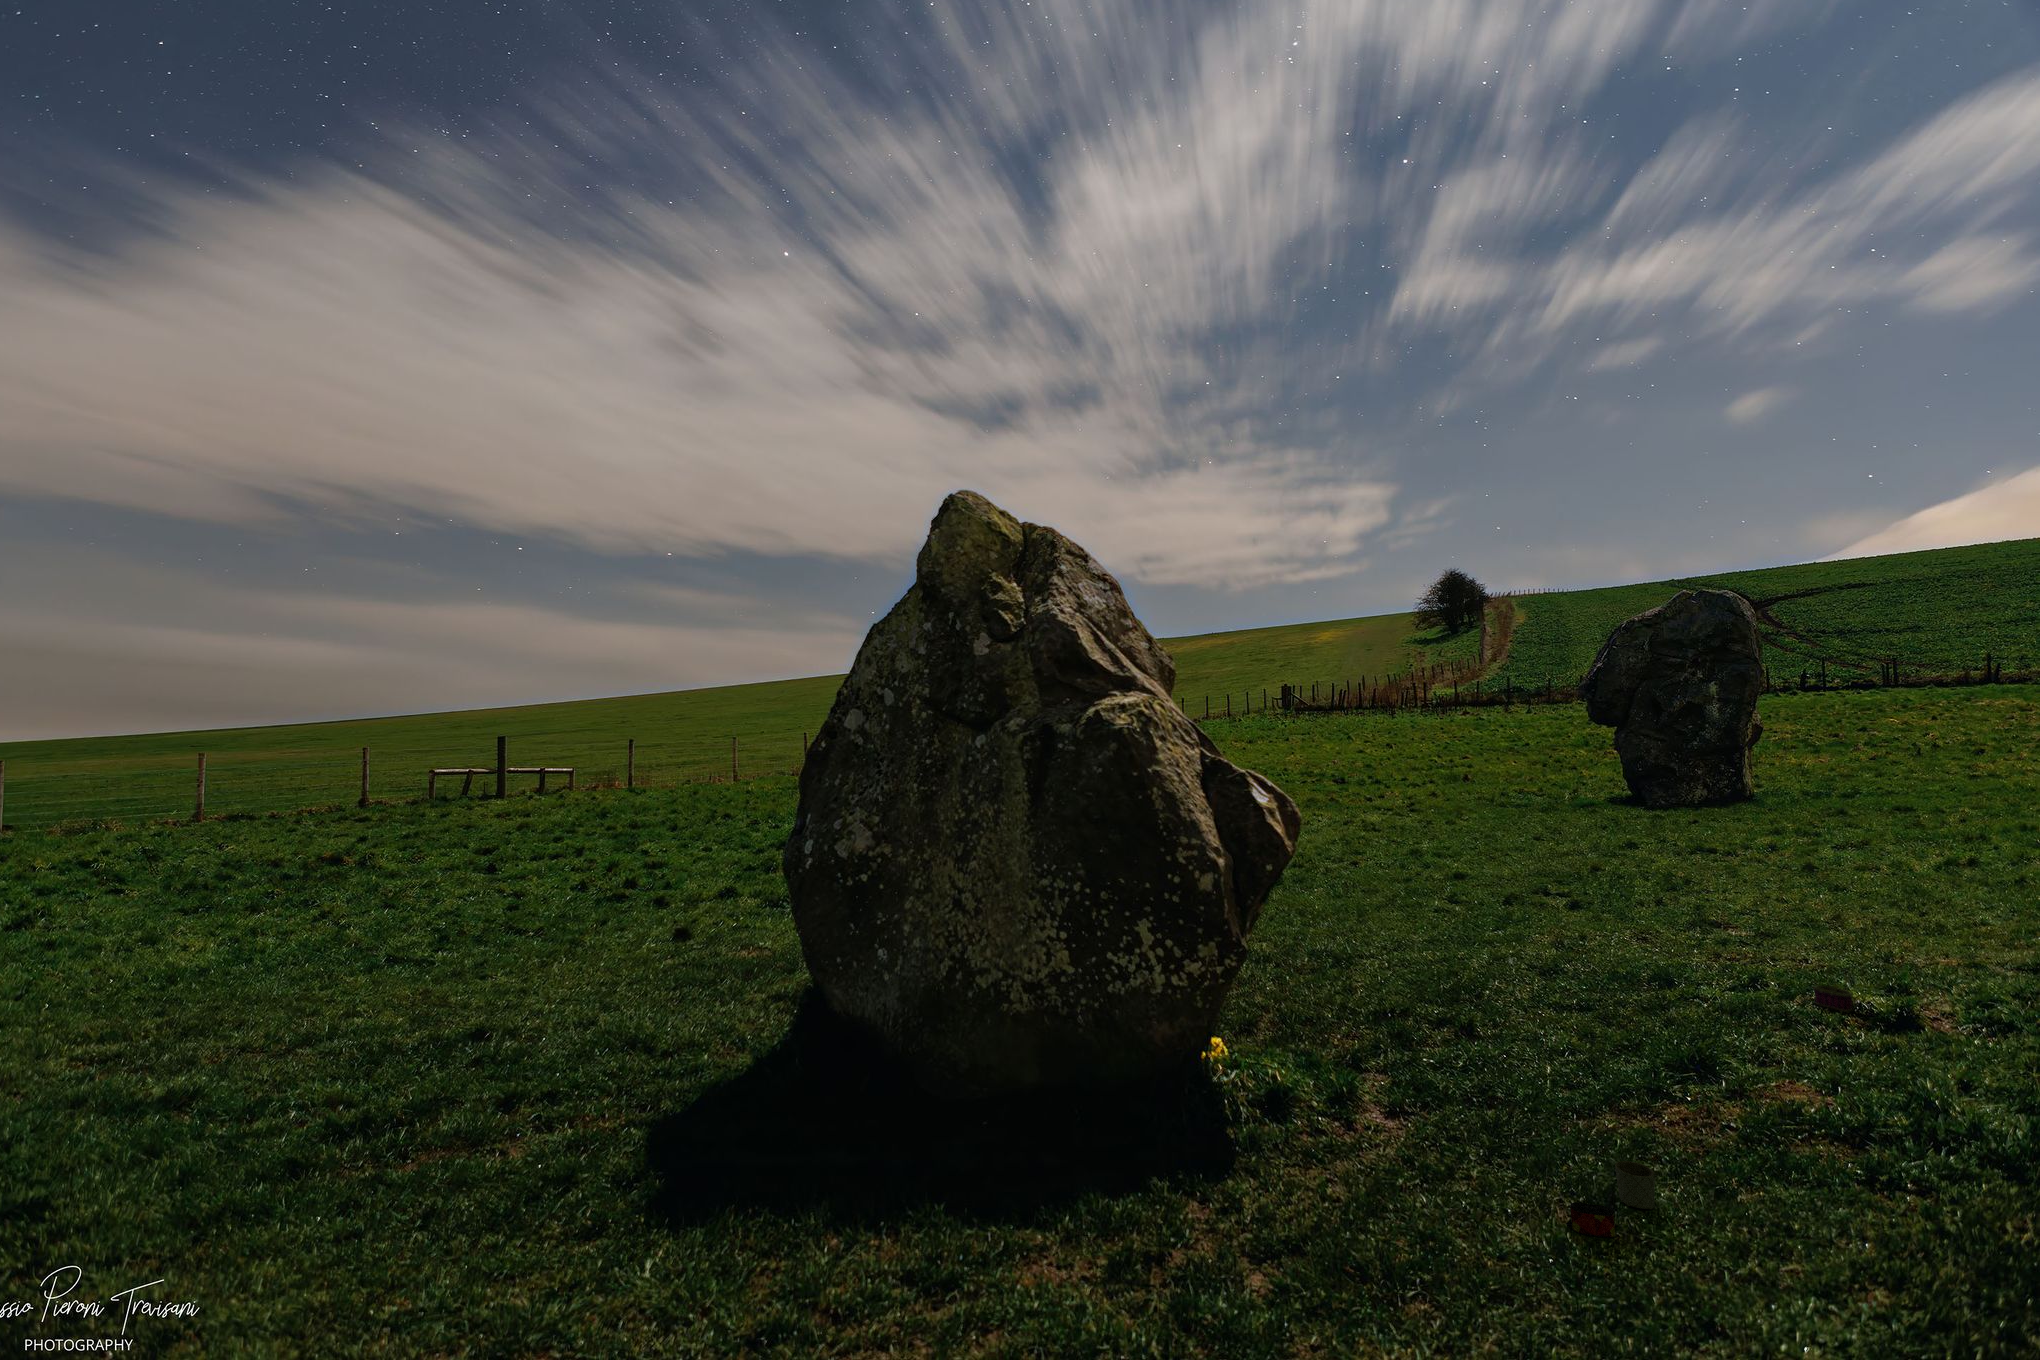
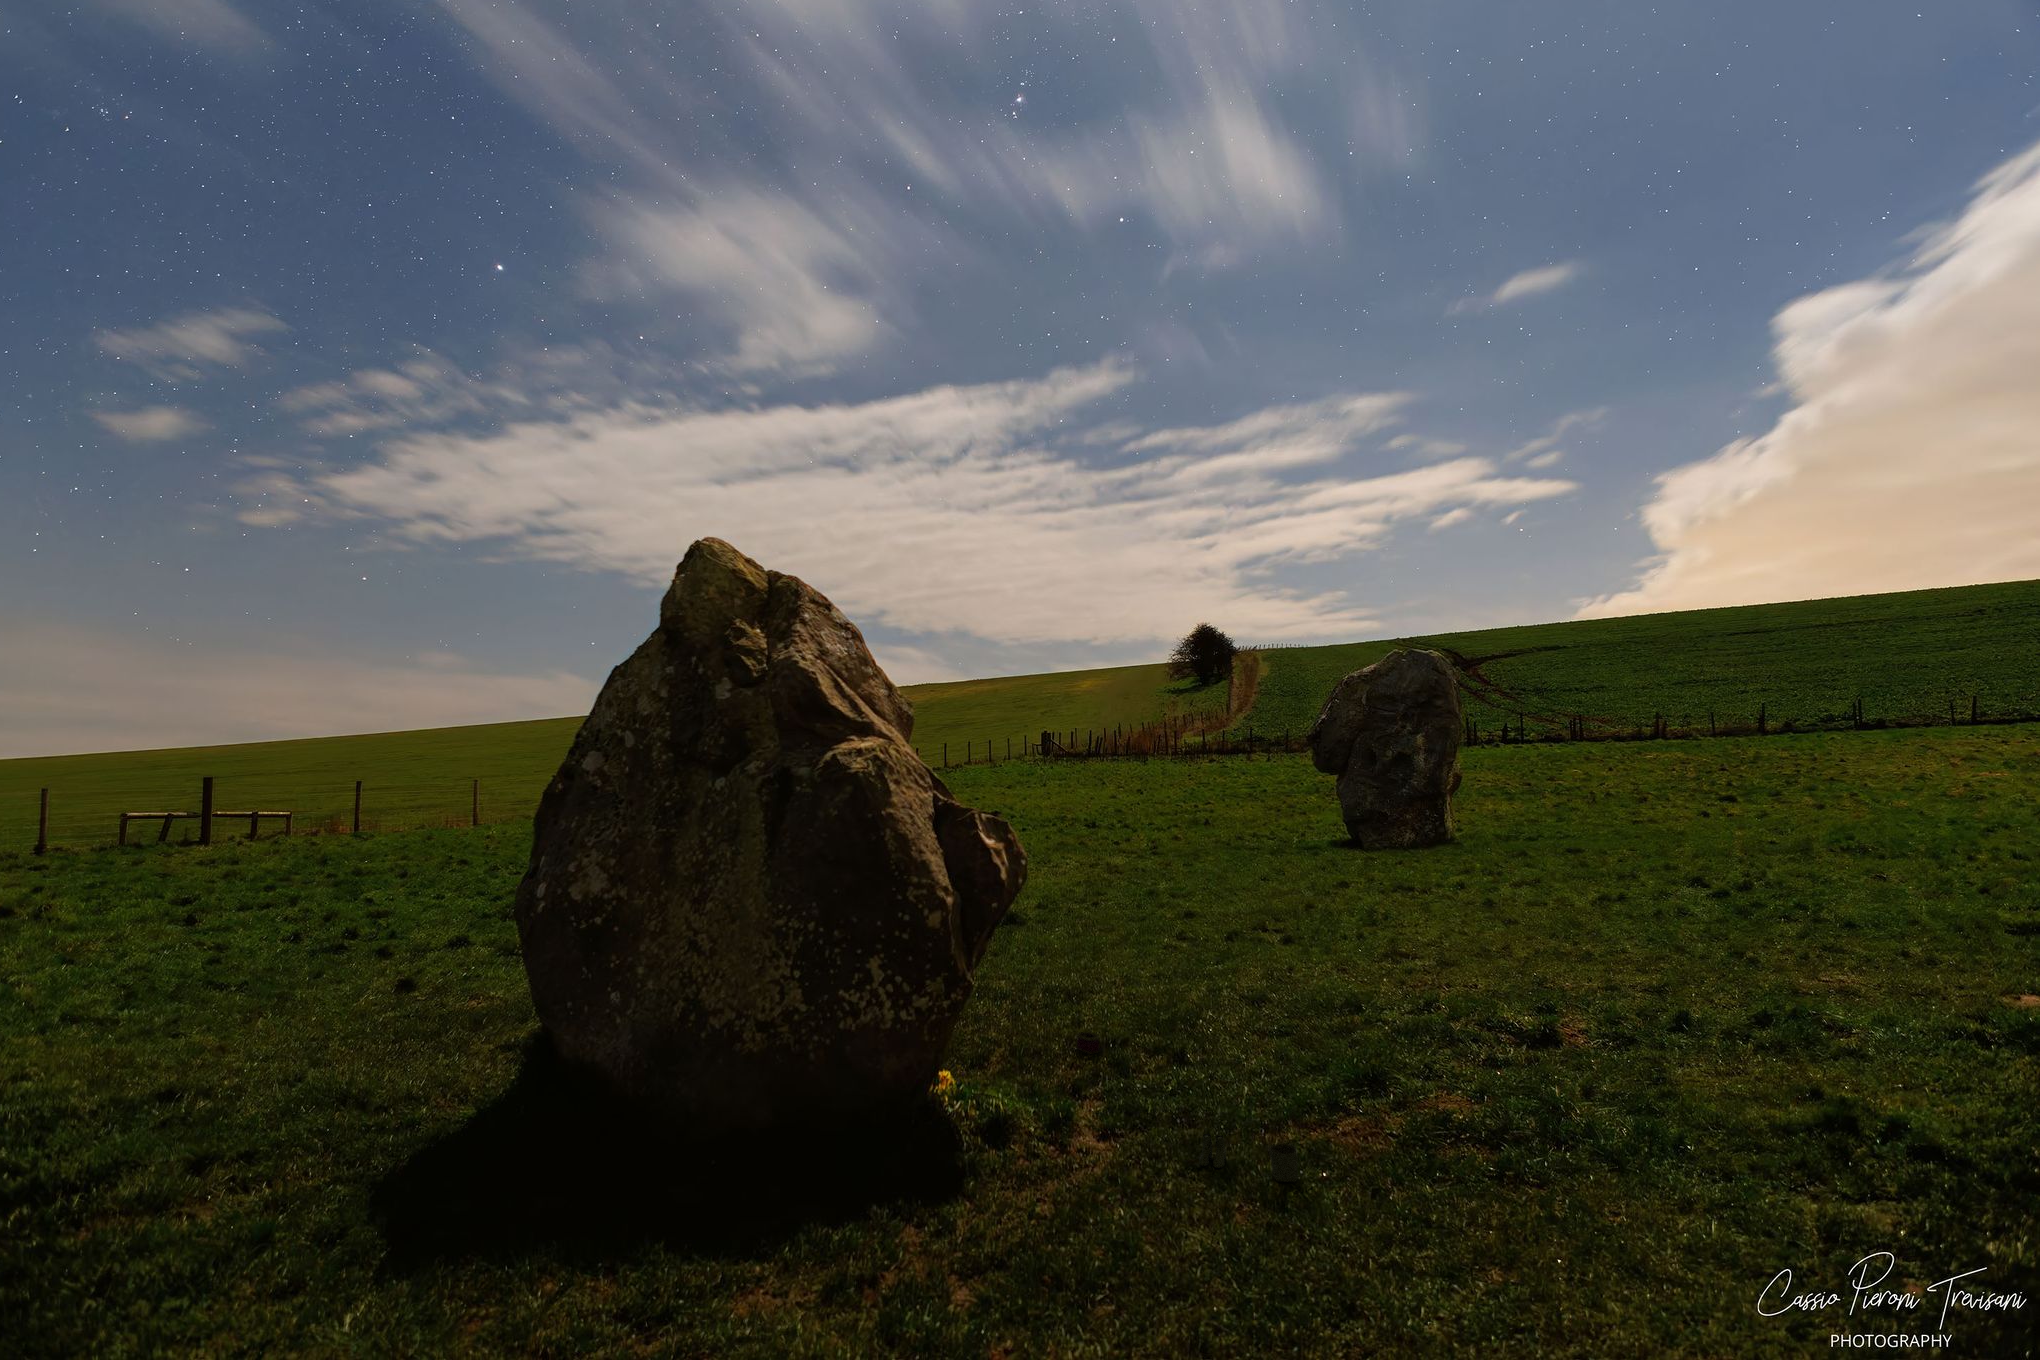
basket: present [1813,970,1853,1011] -> present [1076,1032,1099,1054]
boots: none [1521,1137,1554,1178] -> present [1199,1134,1226,1168]
bag: present [1566,1202,1616,1238] -> none [1226,1181,1264,1208]

